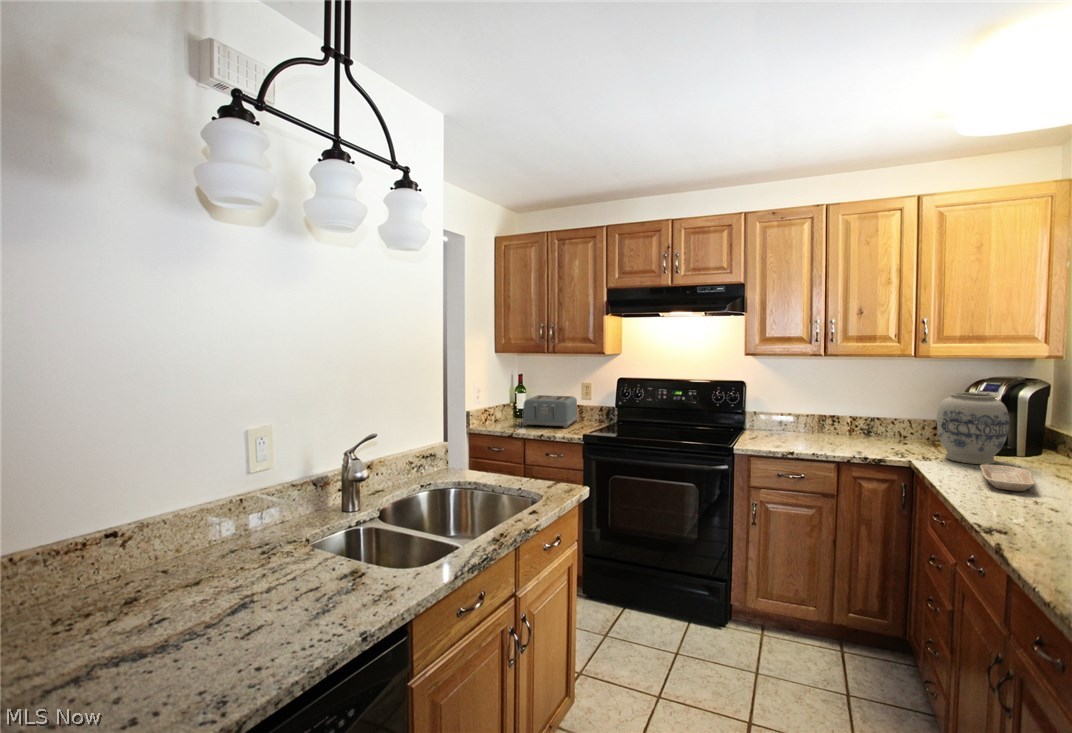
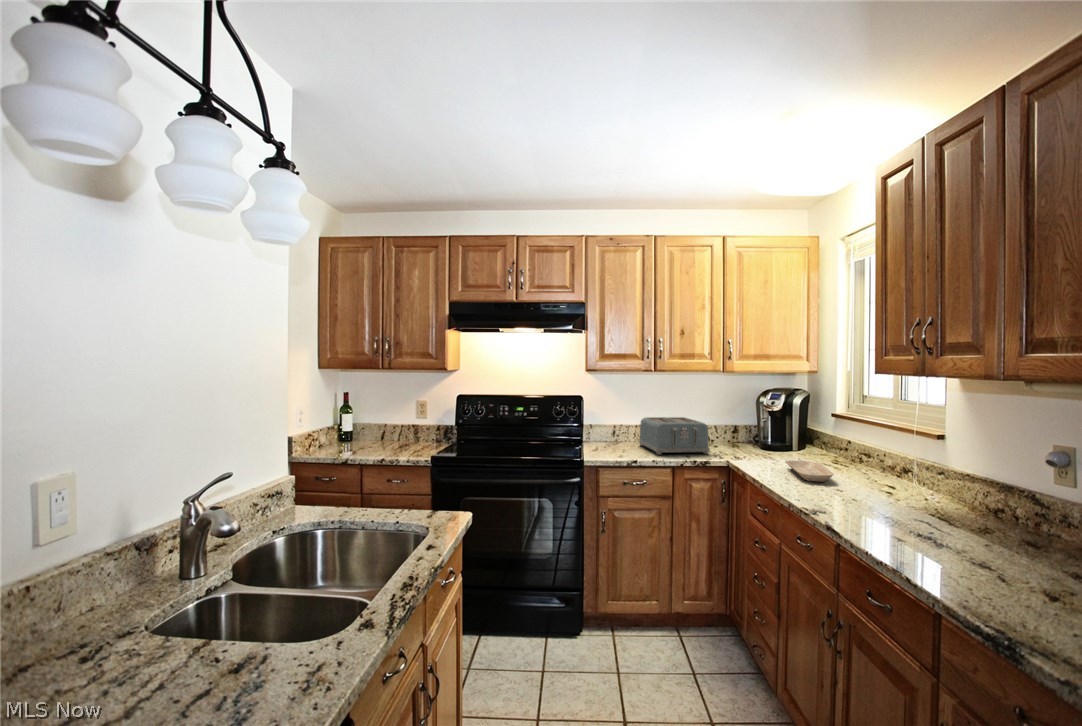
vase: present [937,392,1009,464] -> none [744,401,795,460]
toaster: present [522,395,578,428] -> present [639,417,710,455]

